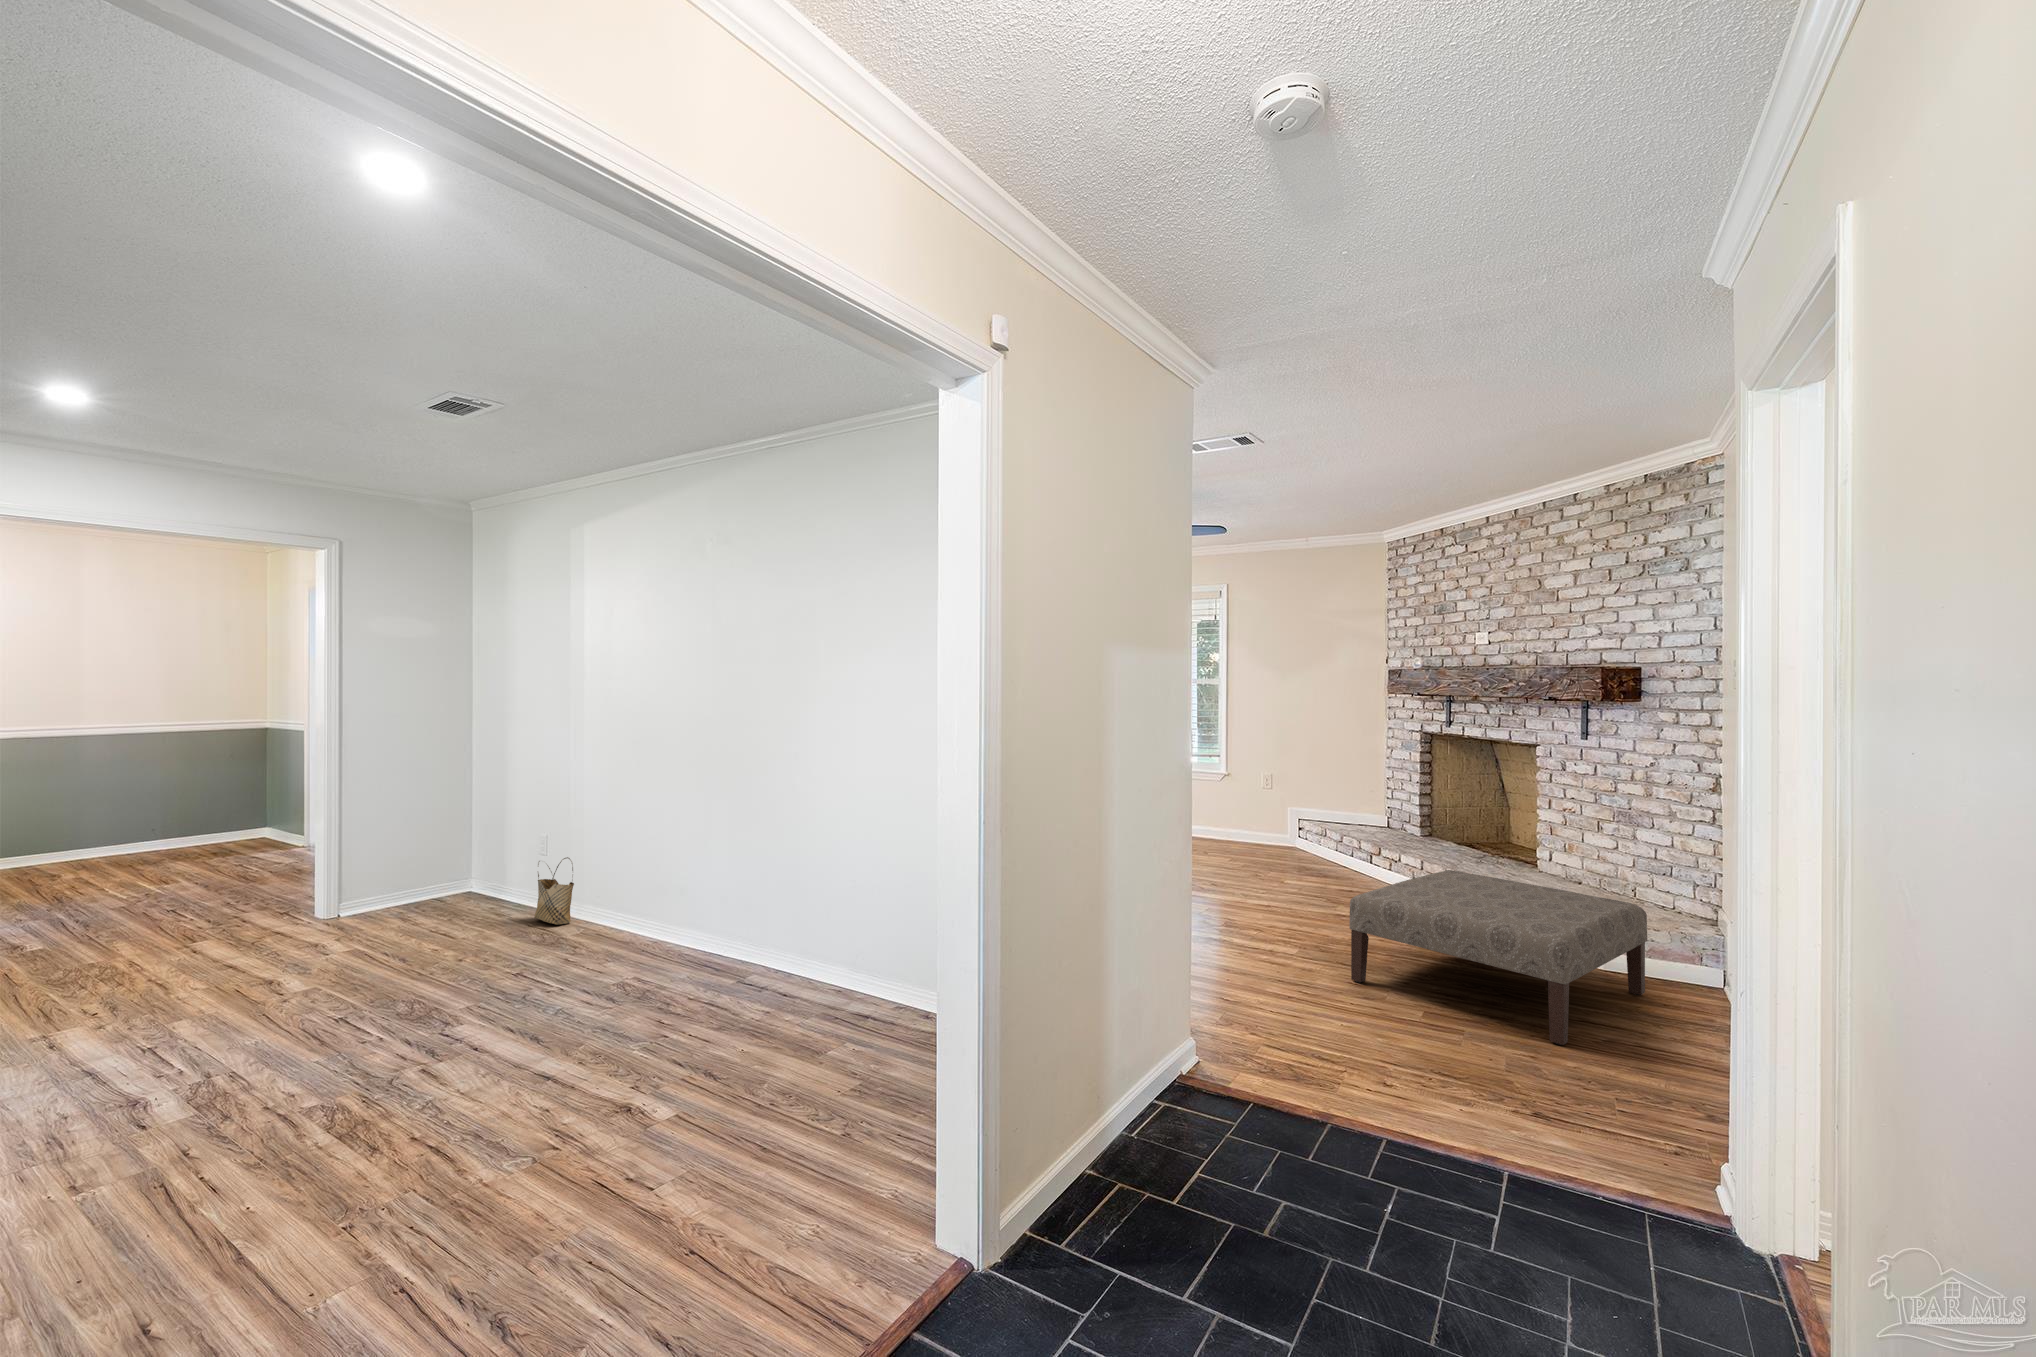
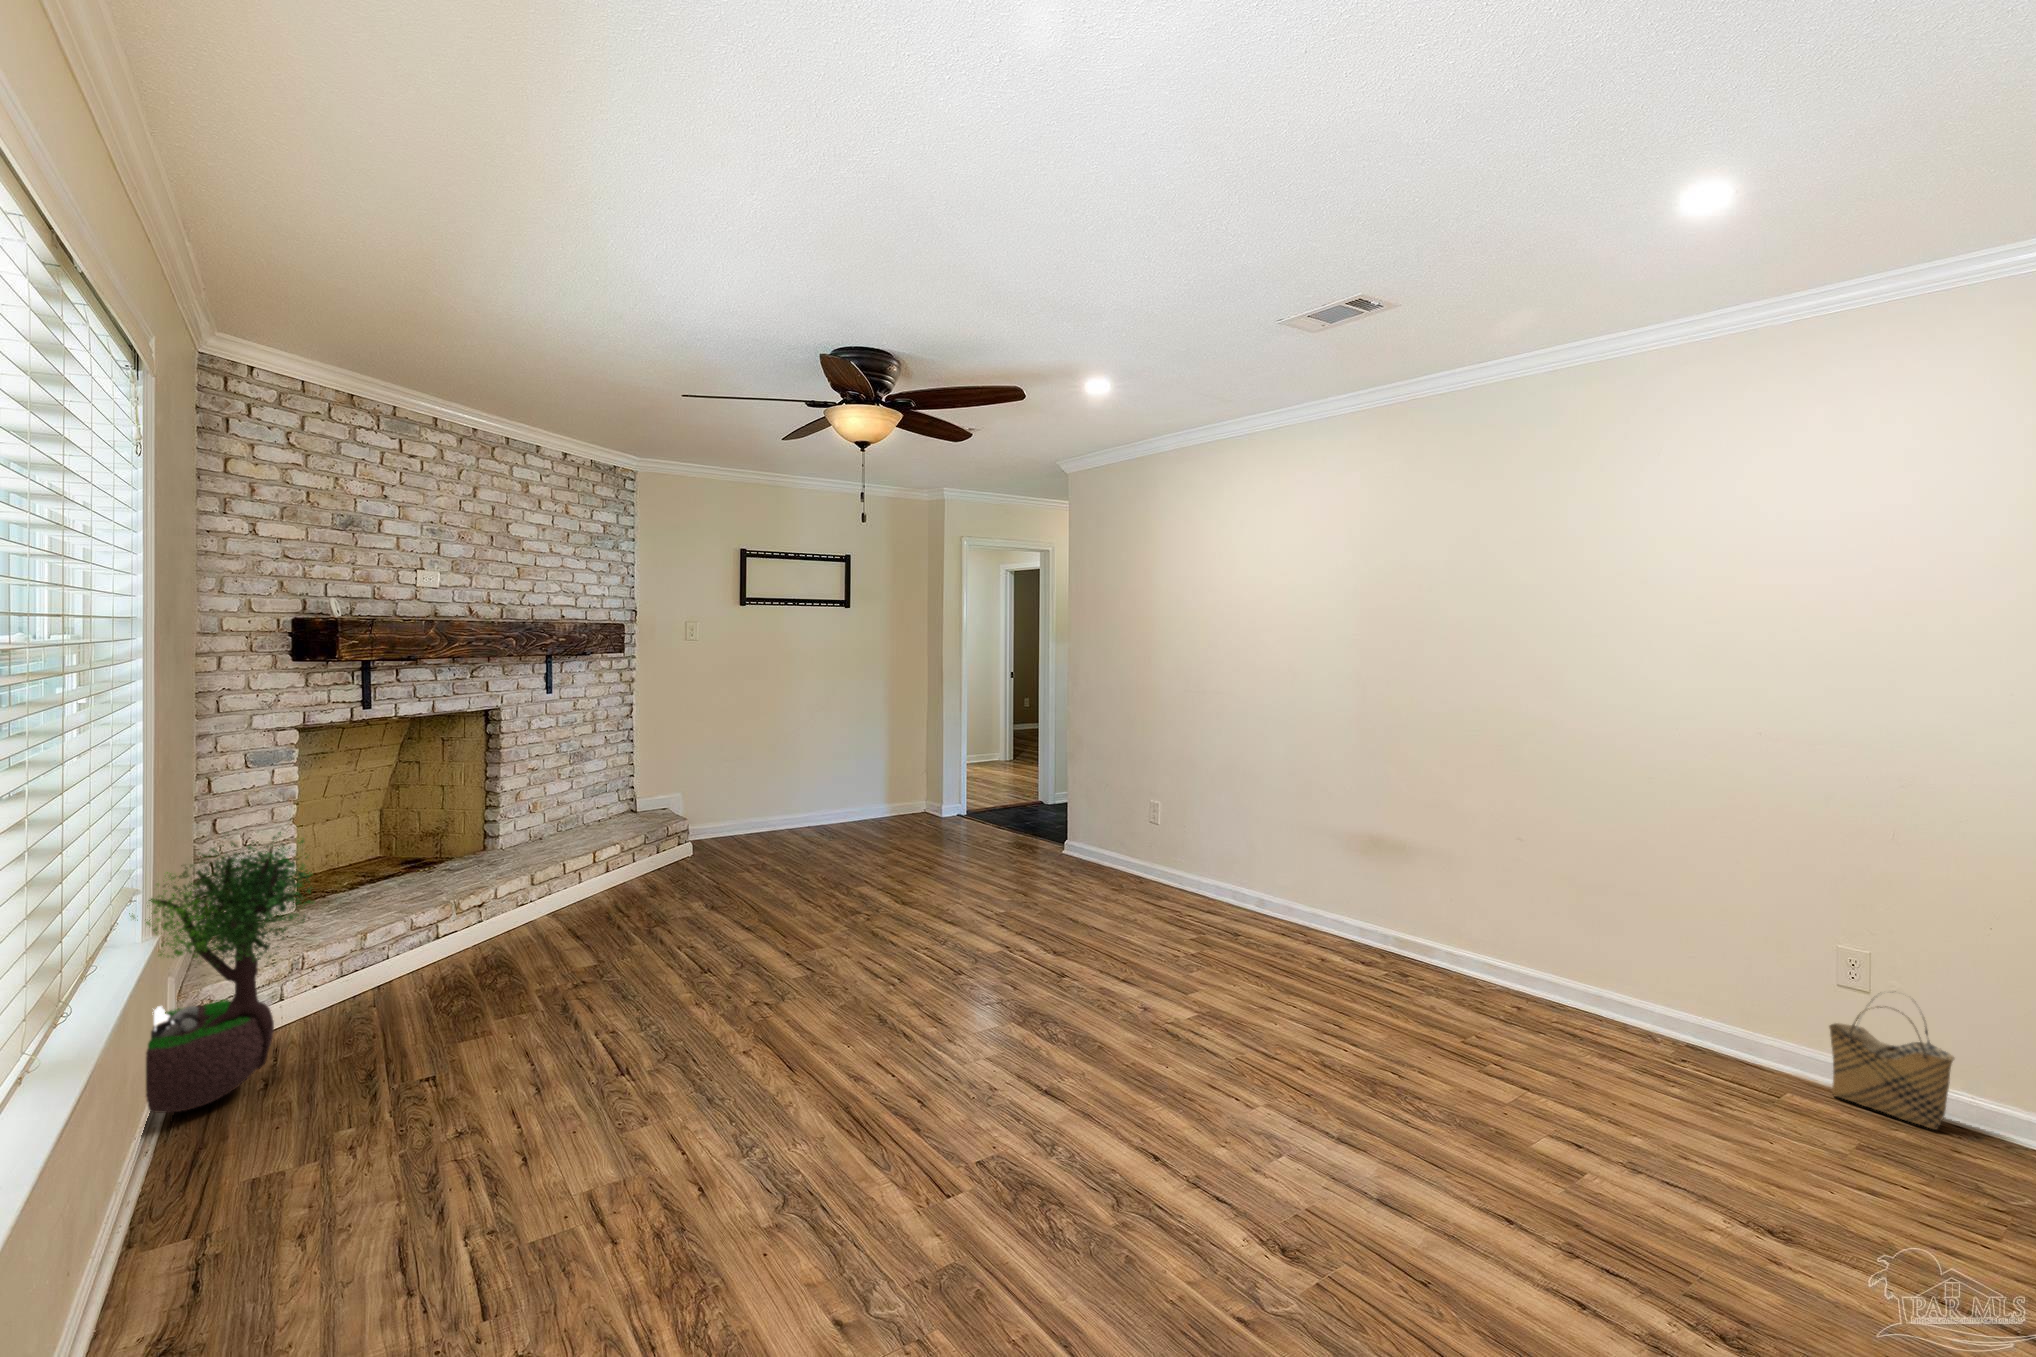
potted tree: none [1227,748,1287,848] -> present [129,832,314,1113]
ottoman: present [1349,870,1647,1045] -> none [741,777,895,873]

